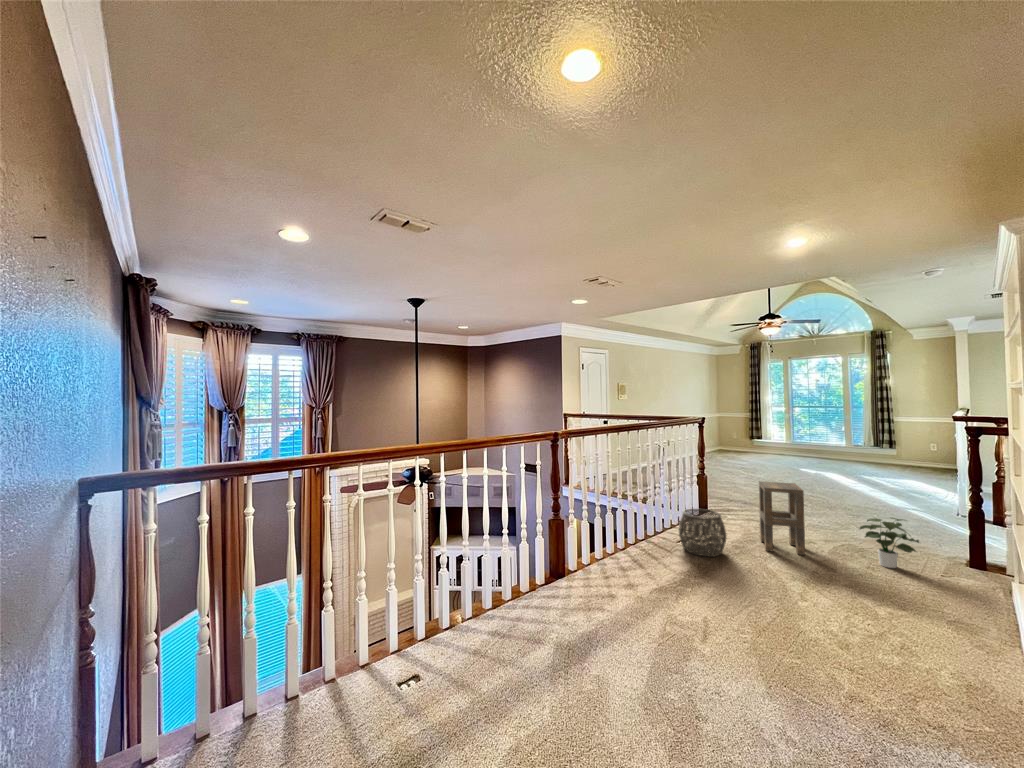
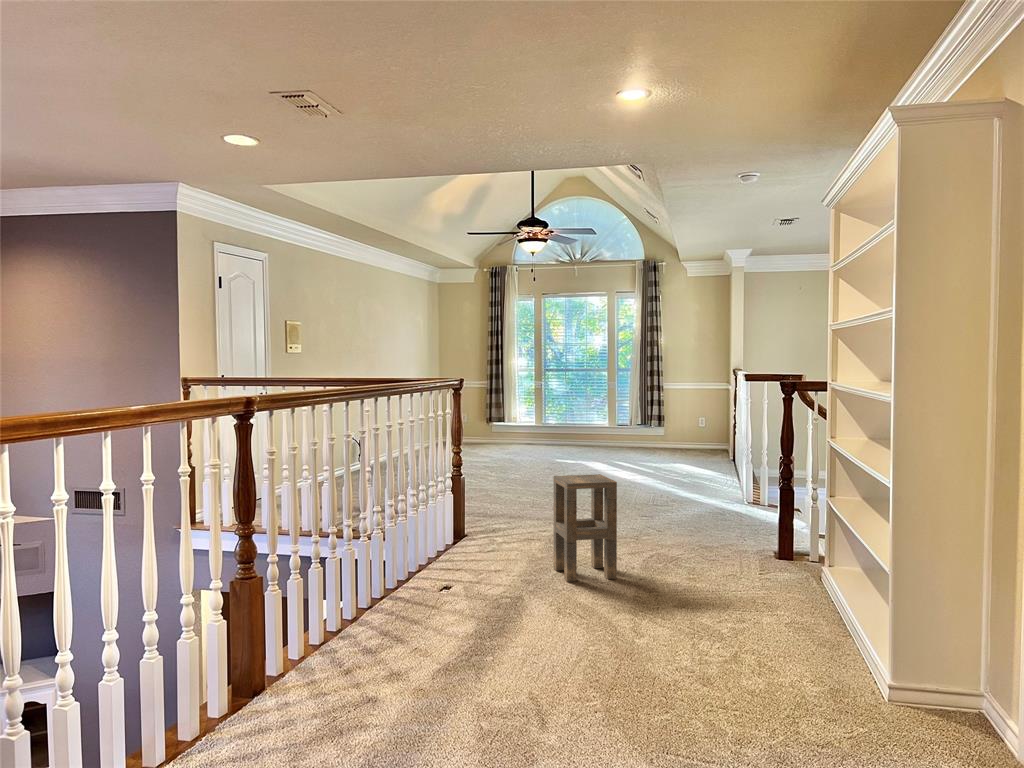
woven basket: present [679,509,727,556] -> none [444,529,519,606]
potted plant: present [860,518,919,568] -> none [677,508,742,577]

